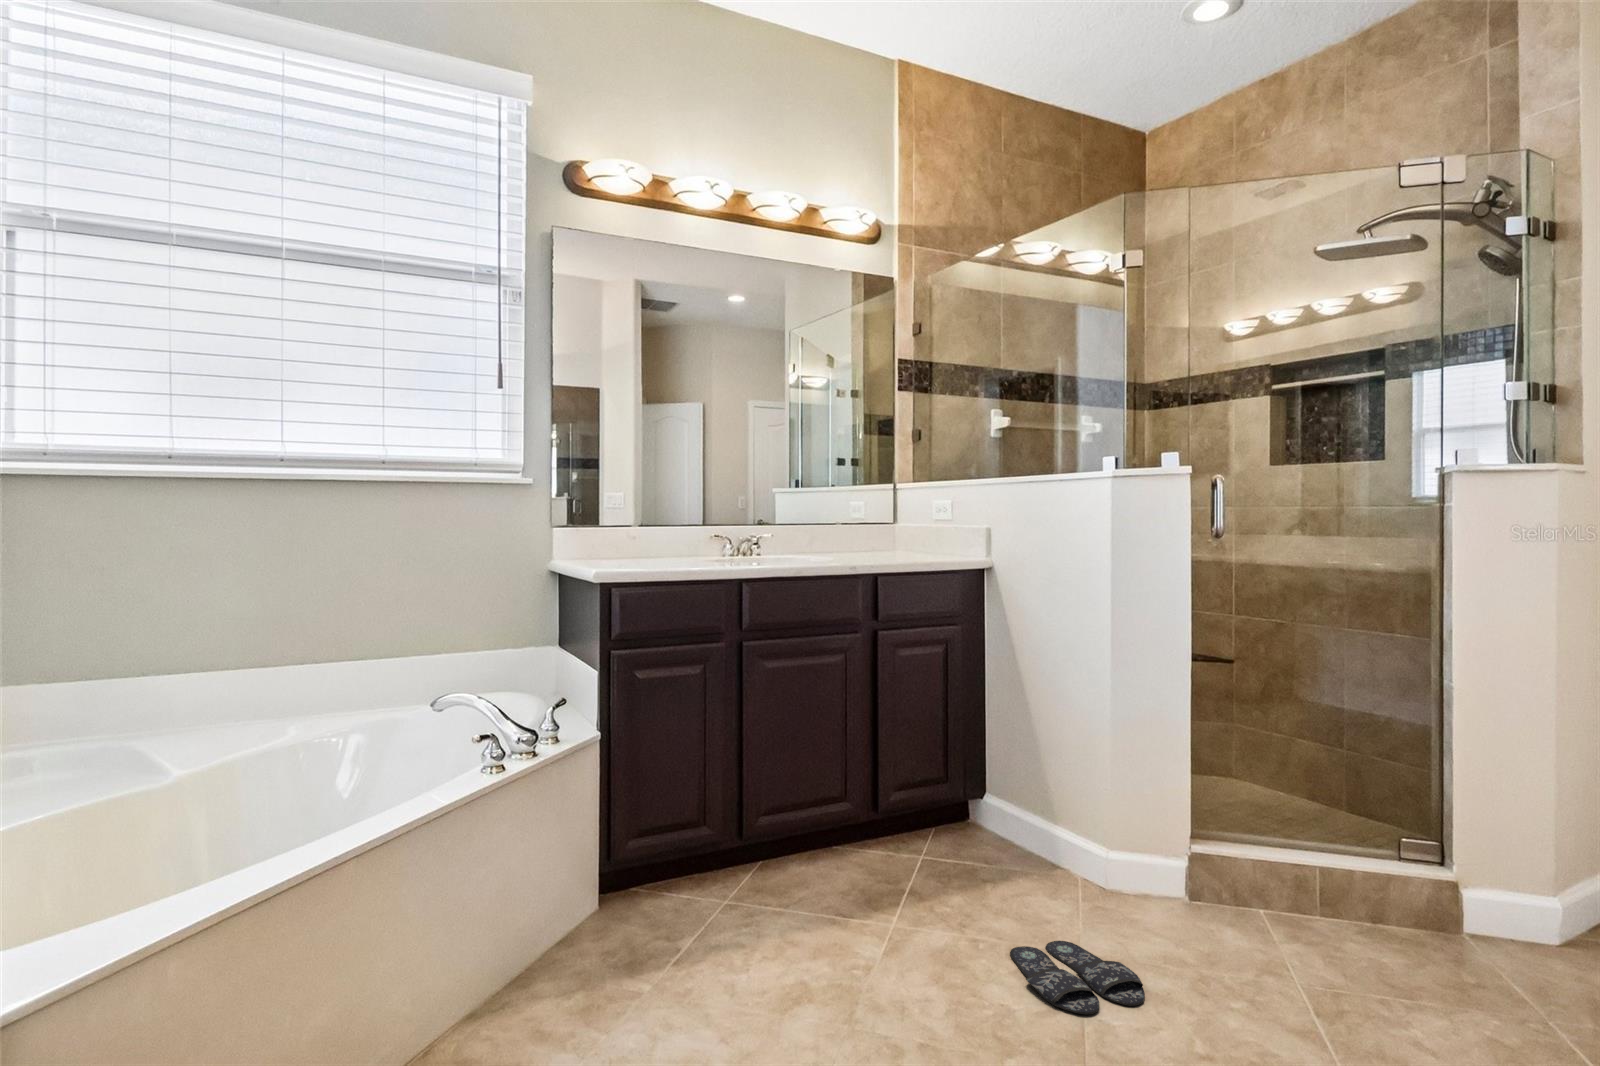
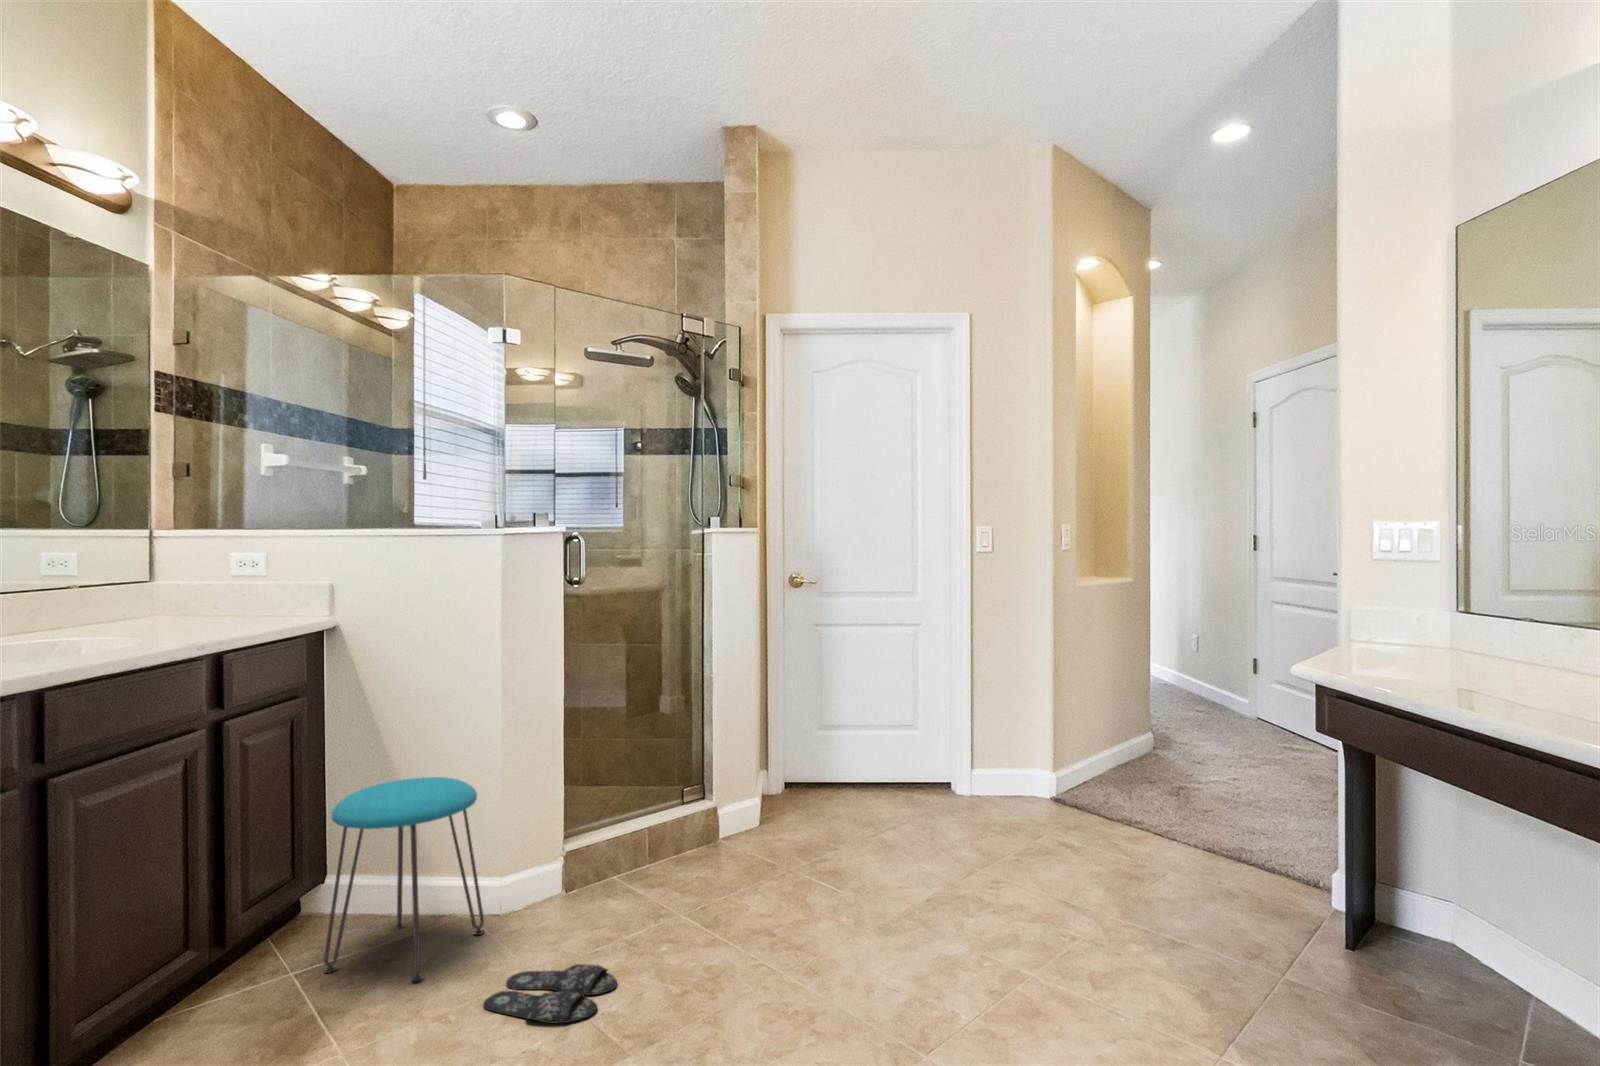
stool: none [941,717,1079,904] -> present [323,777,484,981]

